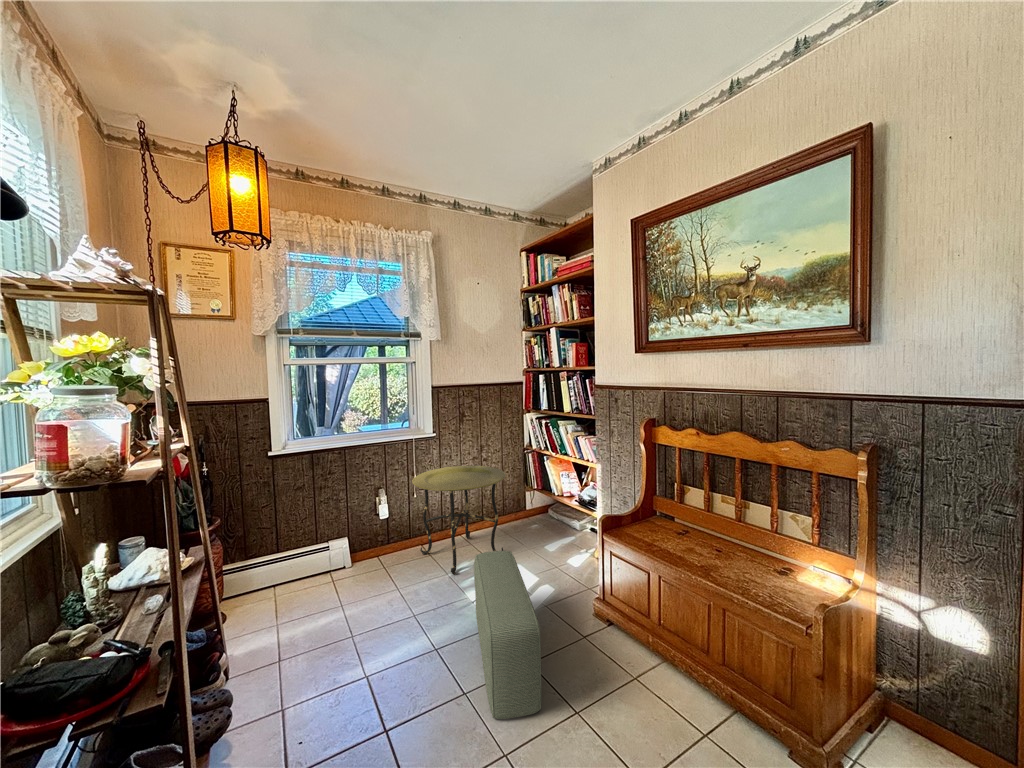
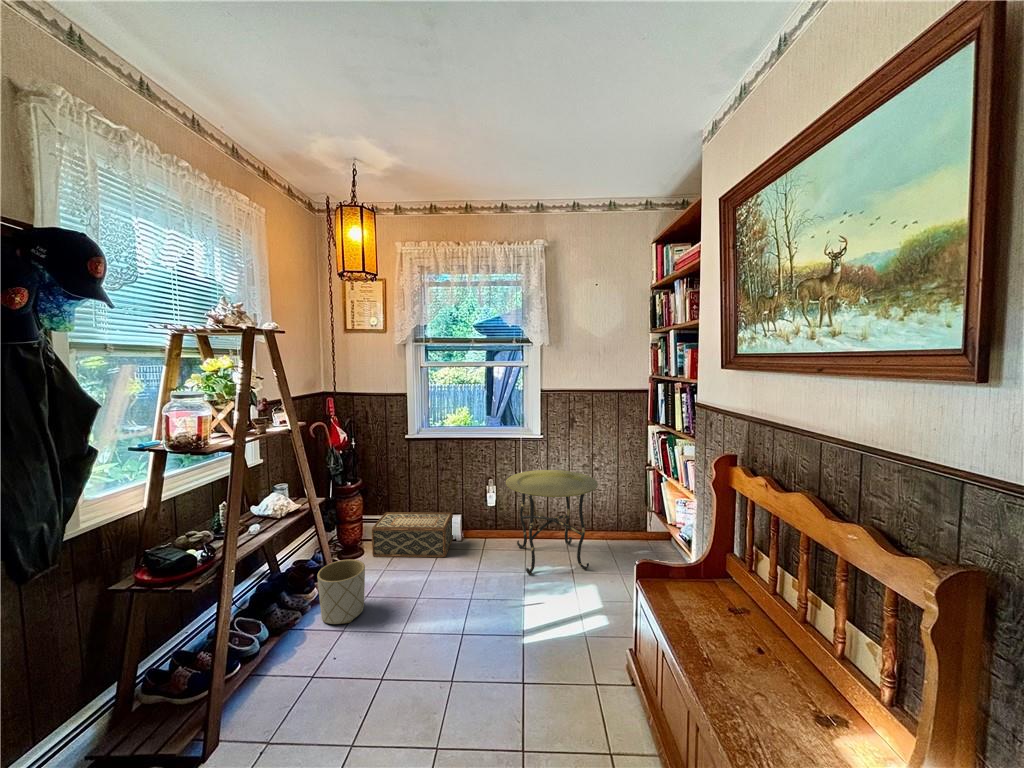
woven basket: none [241,536,348,616] -> present [372,512,453,557]
pouf: present [474,551,541,719] -> none [455,561,552,731]
planter: none [220,615,291,713] -> present [317,559,365,624]

